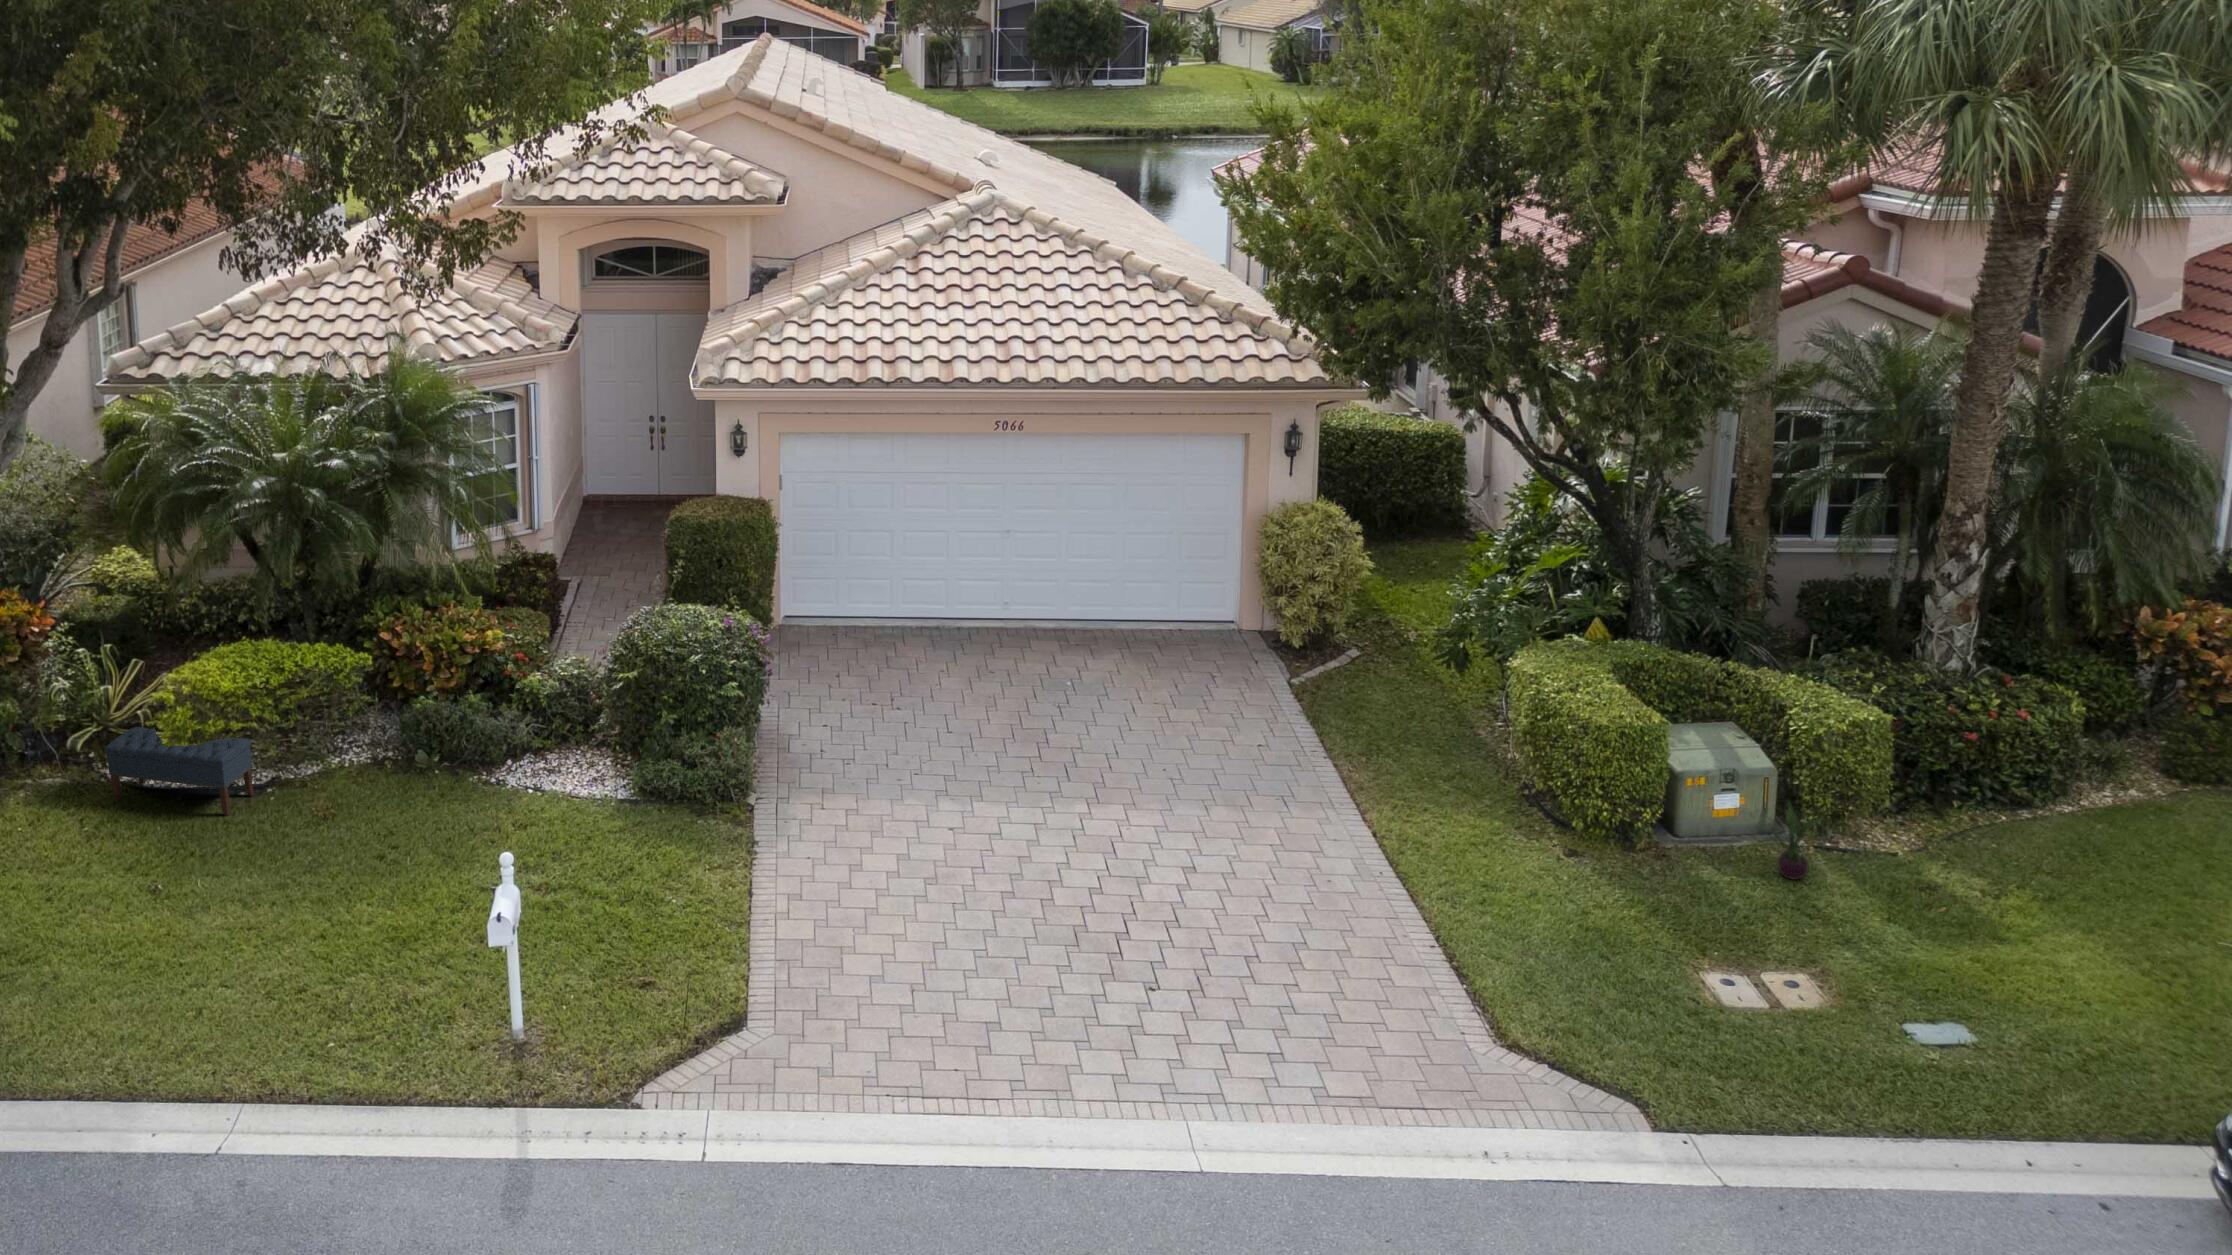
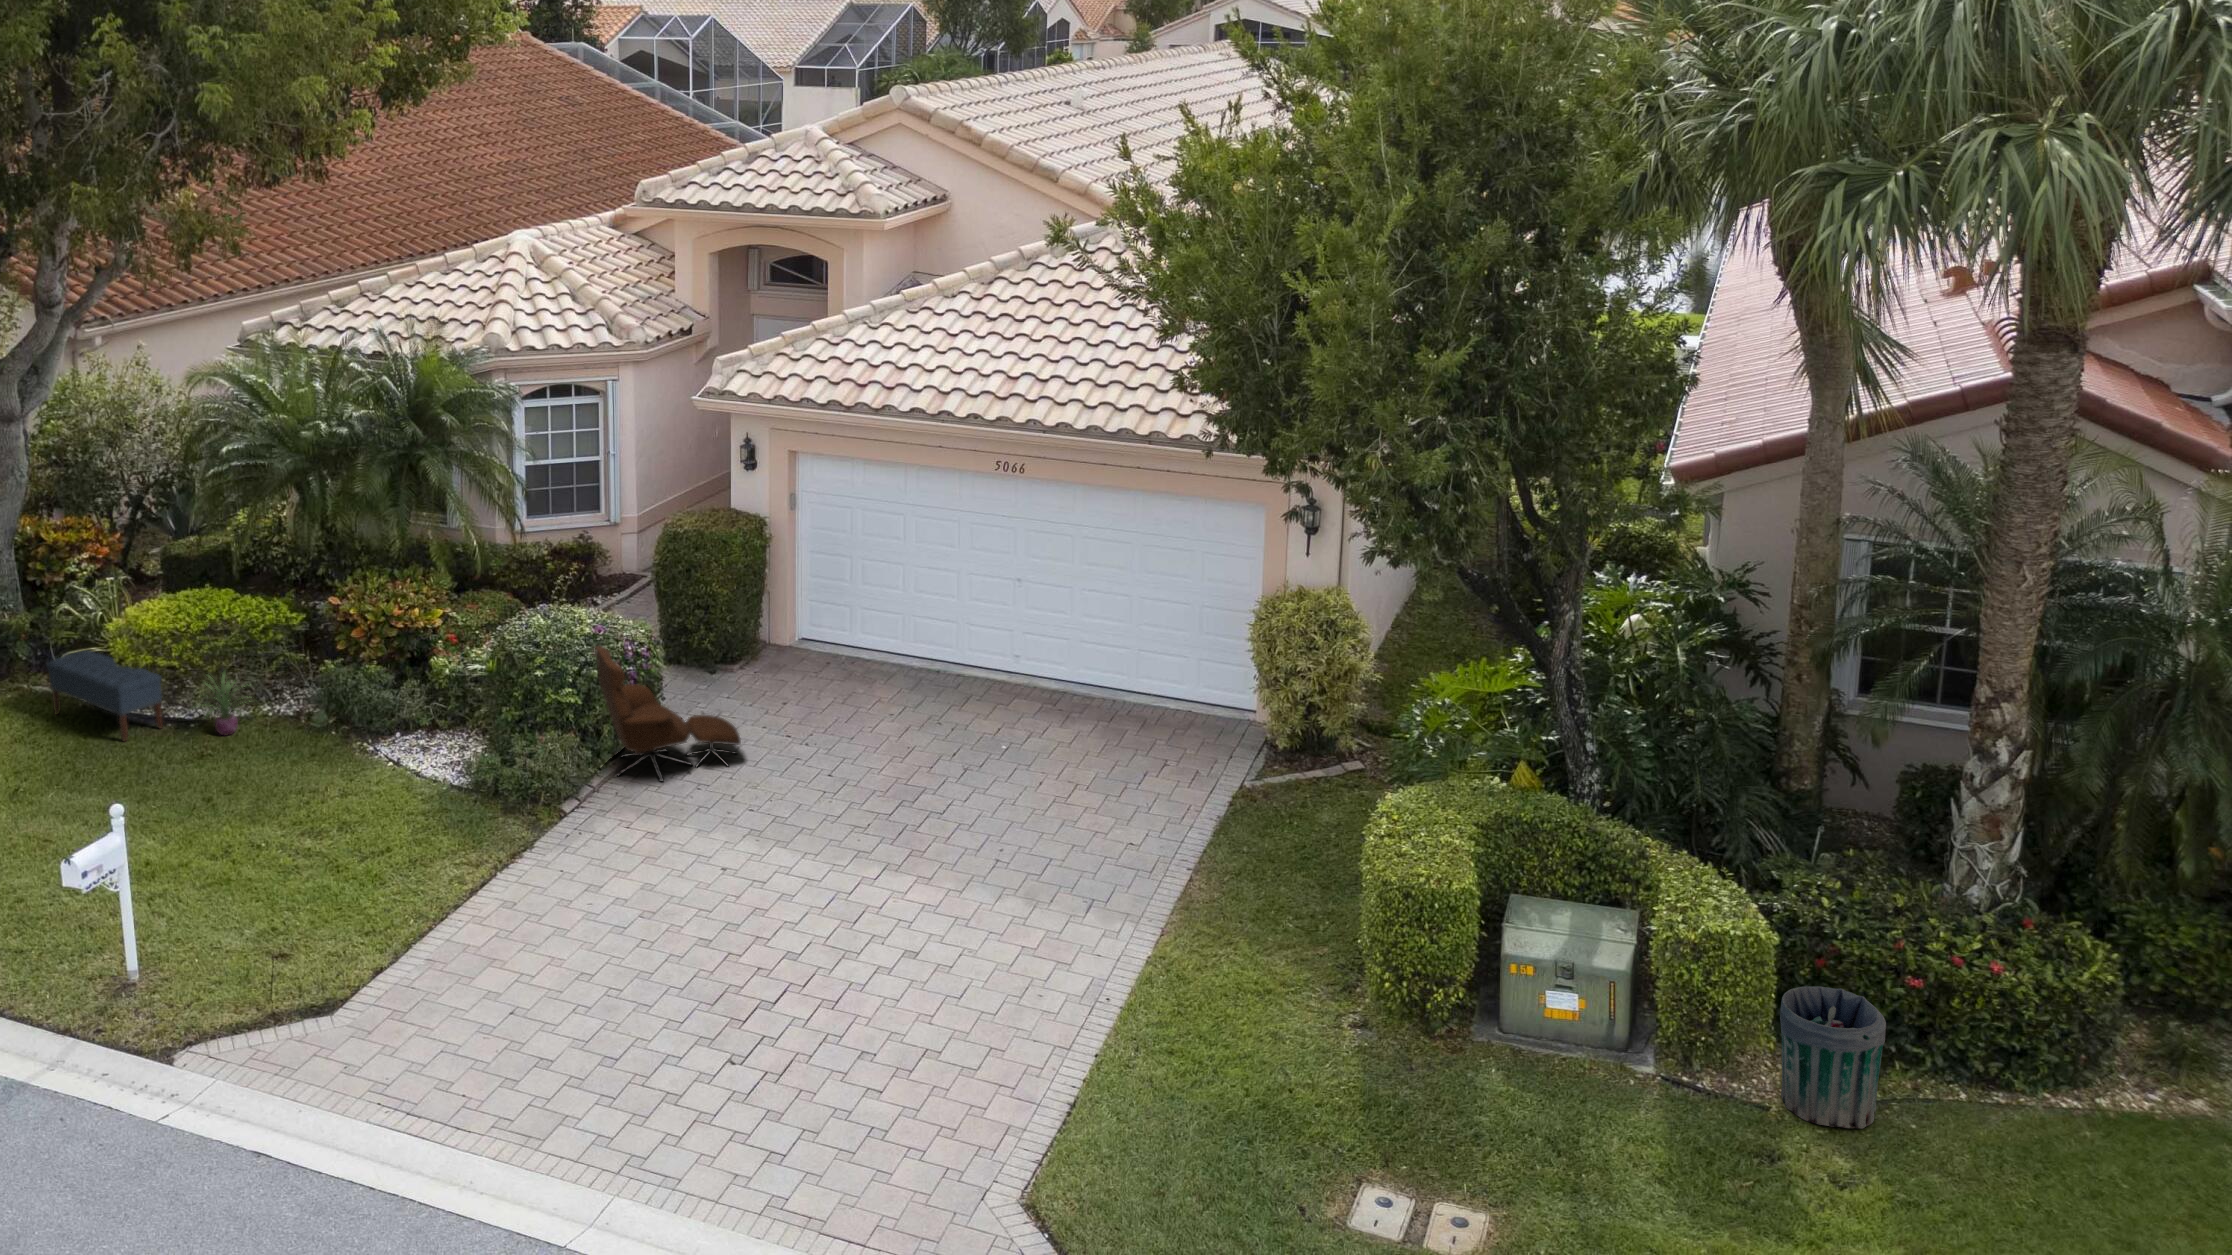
lounge chair: none [727,640,864,763] -> present [595,646,741,781]
trash can: none [1885,753,1969,860] -> present [1780,986,1886,1129]
decorative plant: present [1762,799,1832,880] -> present [201,671,243,735]

